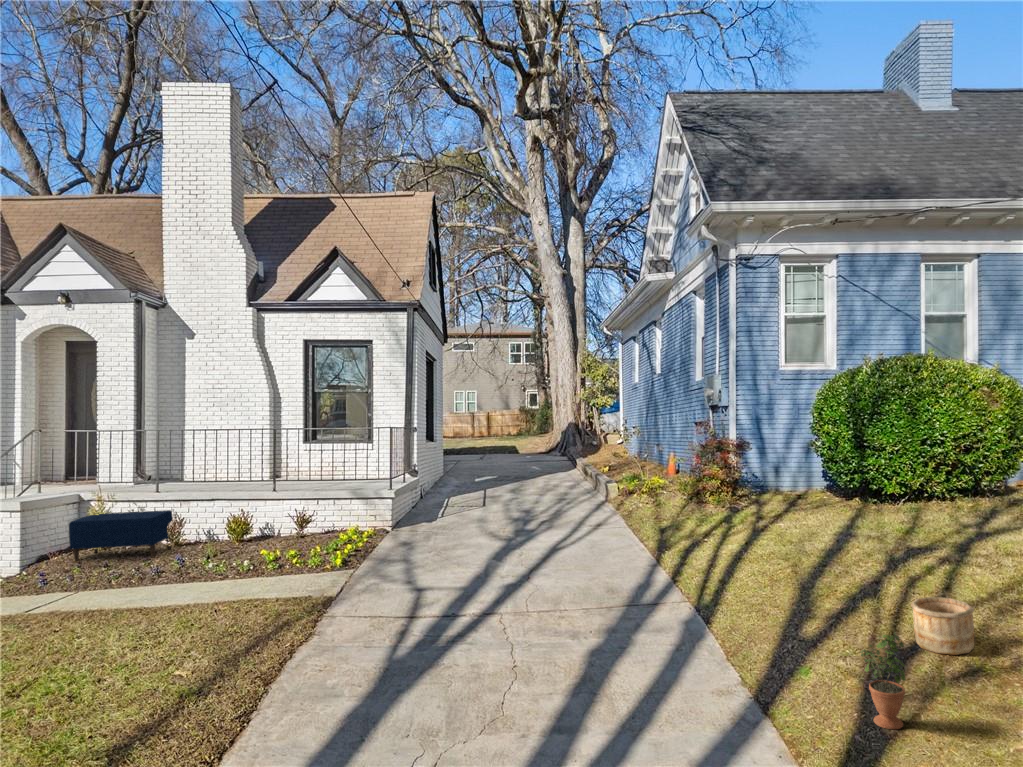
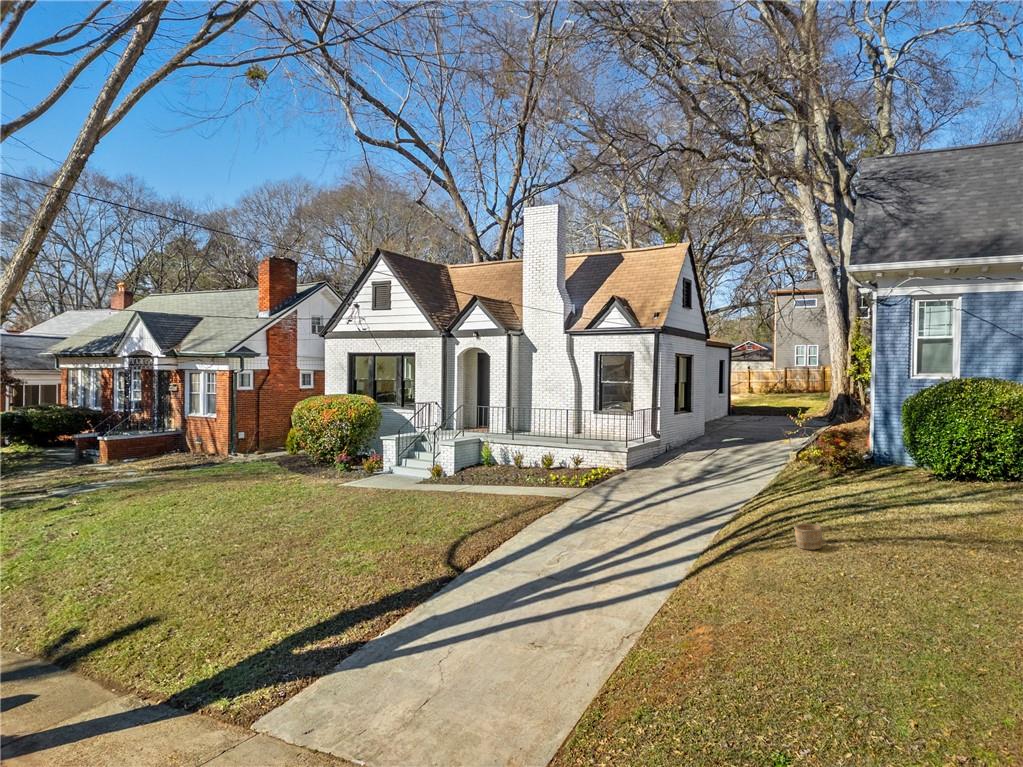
bench: present [69,510,173,561] -> none [474,449,520,473]
potted plant: present [861,634,906,729] -> none [731,527,749,567]

